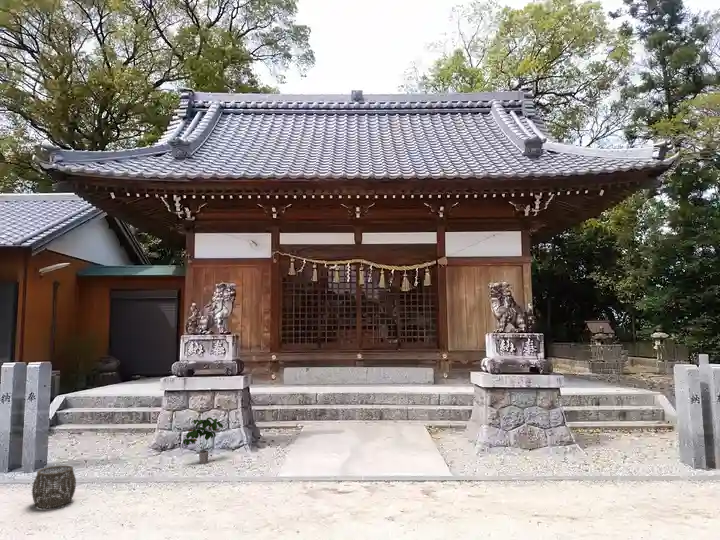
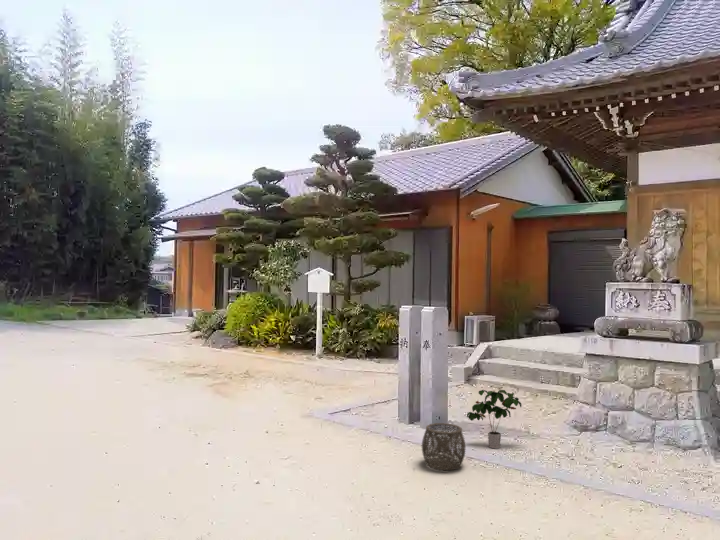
potted plant: present [183,417,223,464] -> present [467,390,521,449]

